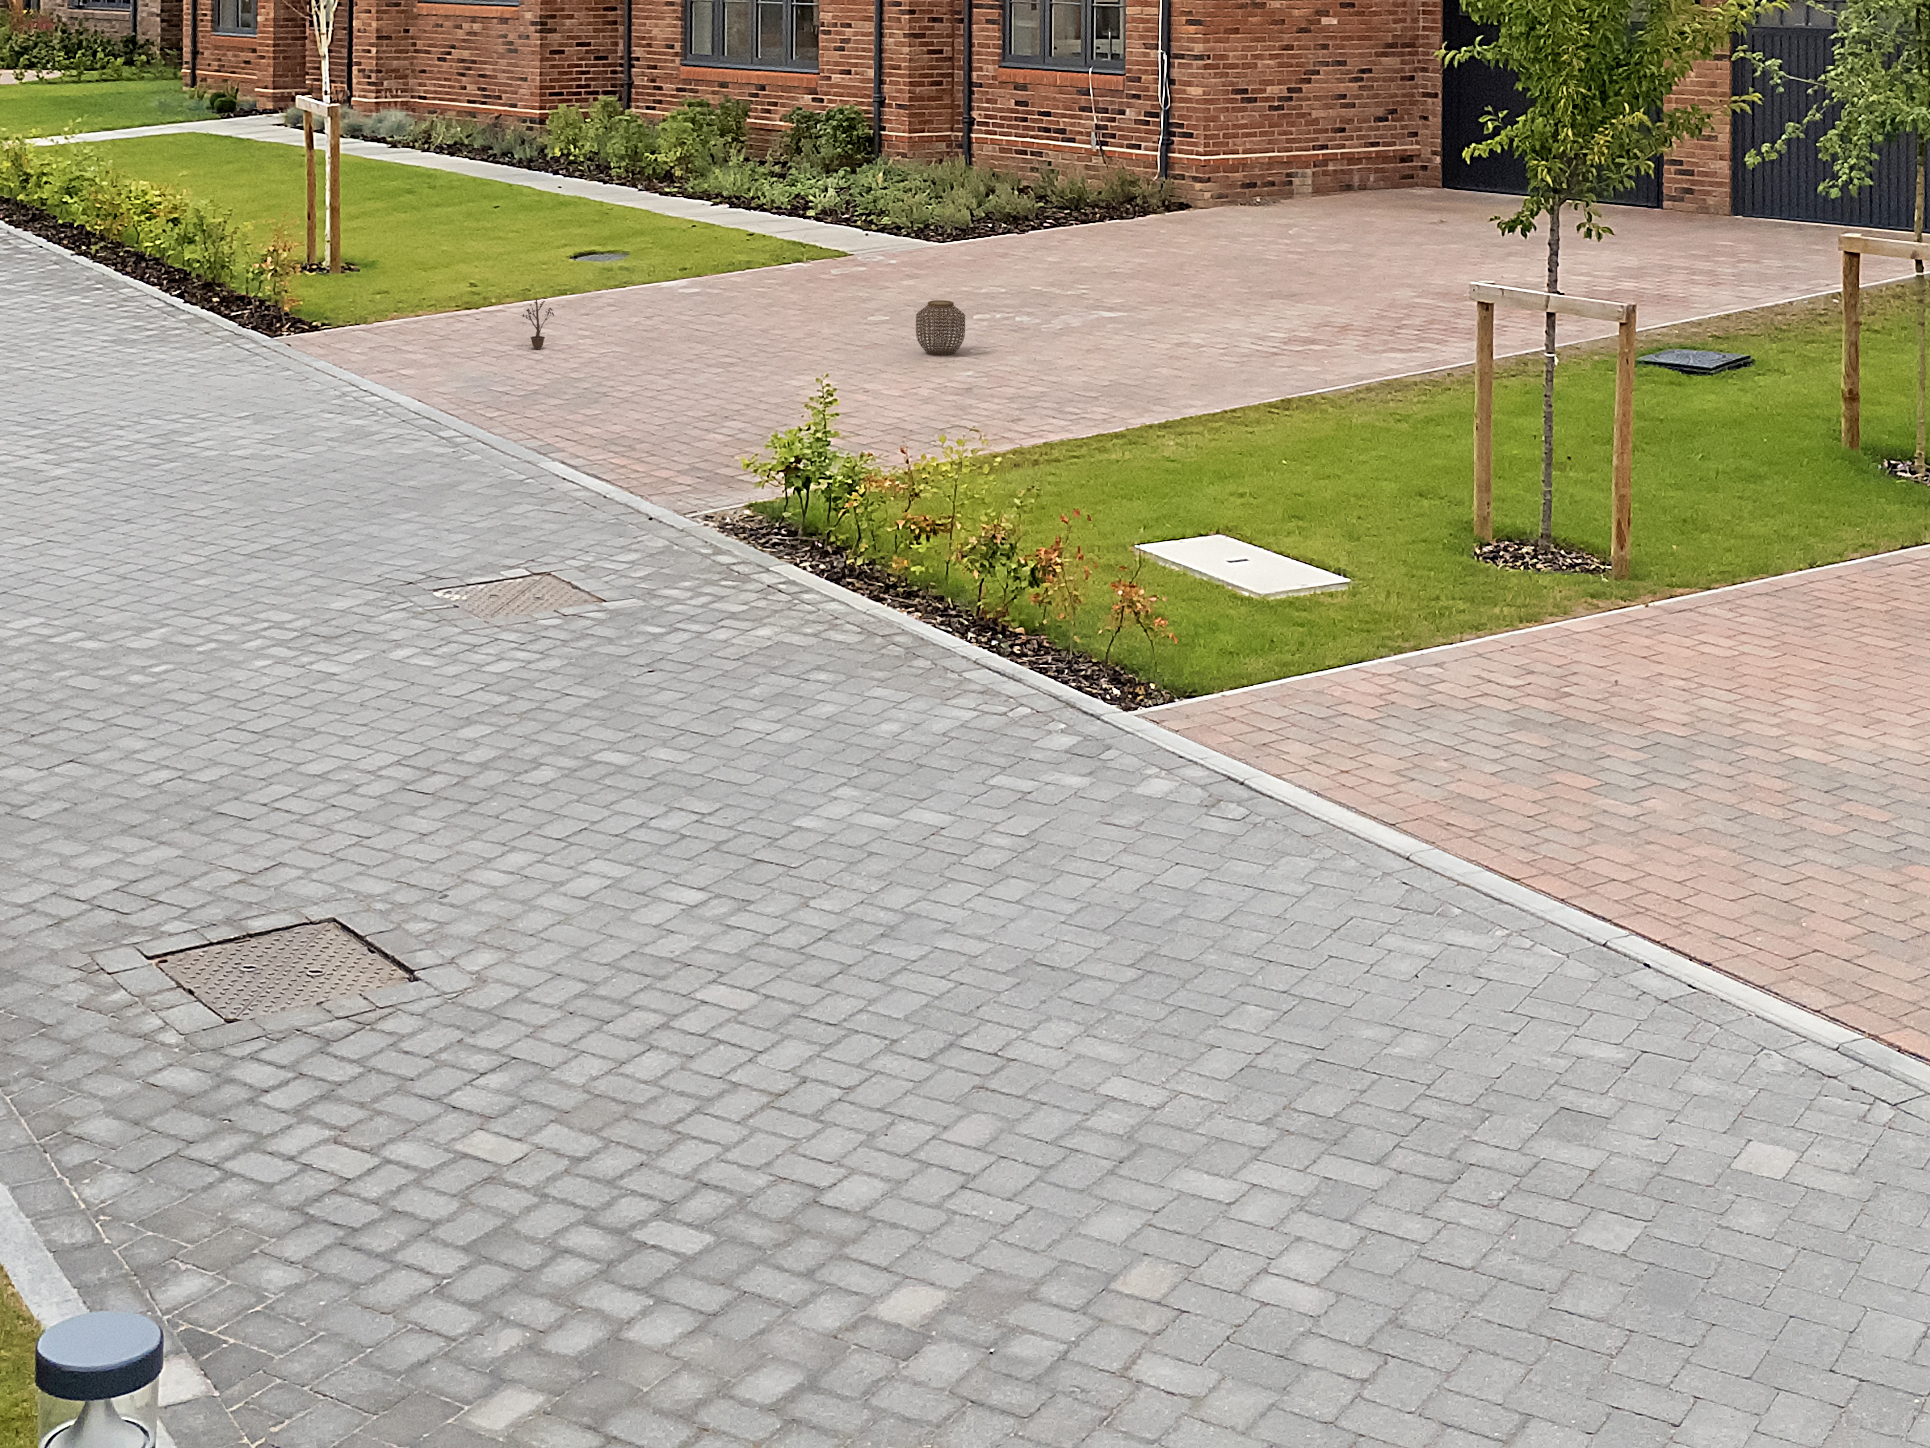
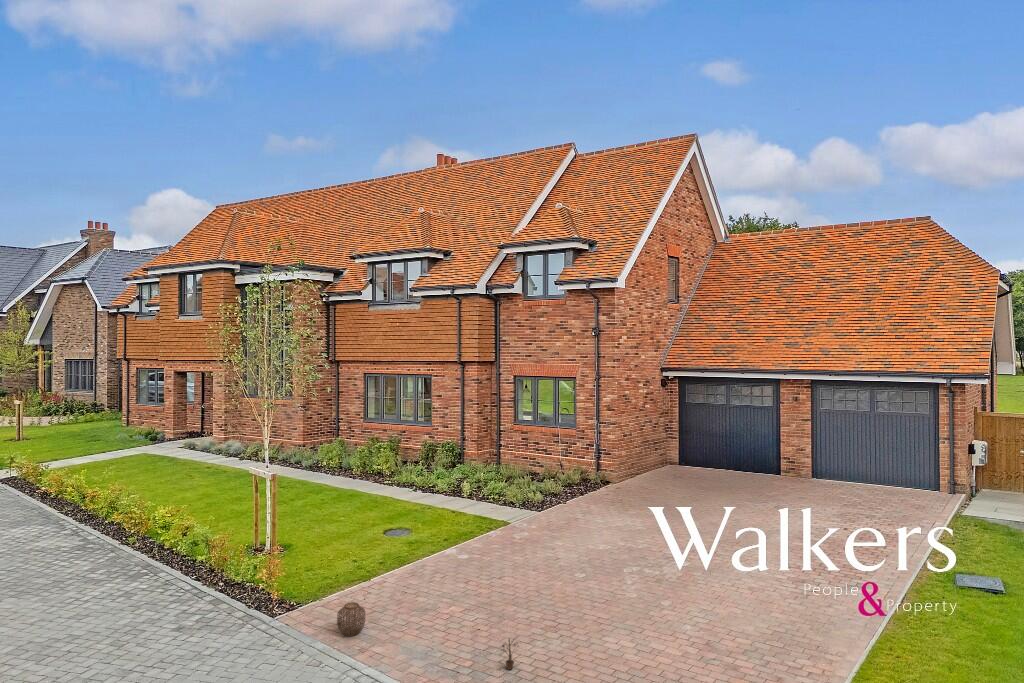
woven basket: present [916,300,965,355] -> present [337,602,365,636]

